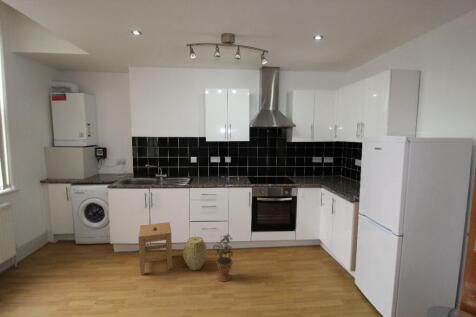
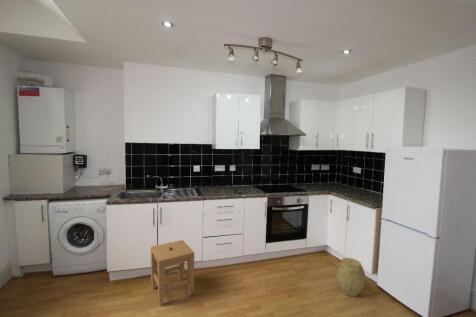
potted plant: present [213,235,233,282] -> none [244,246,266,301]
woven basket: present [183,237,207,270] -> present [336,258,366,296]

